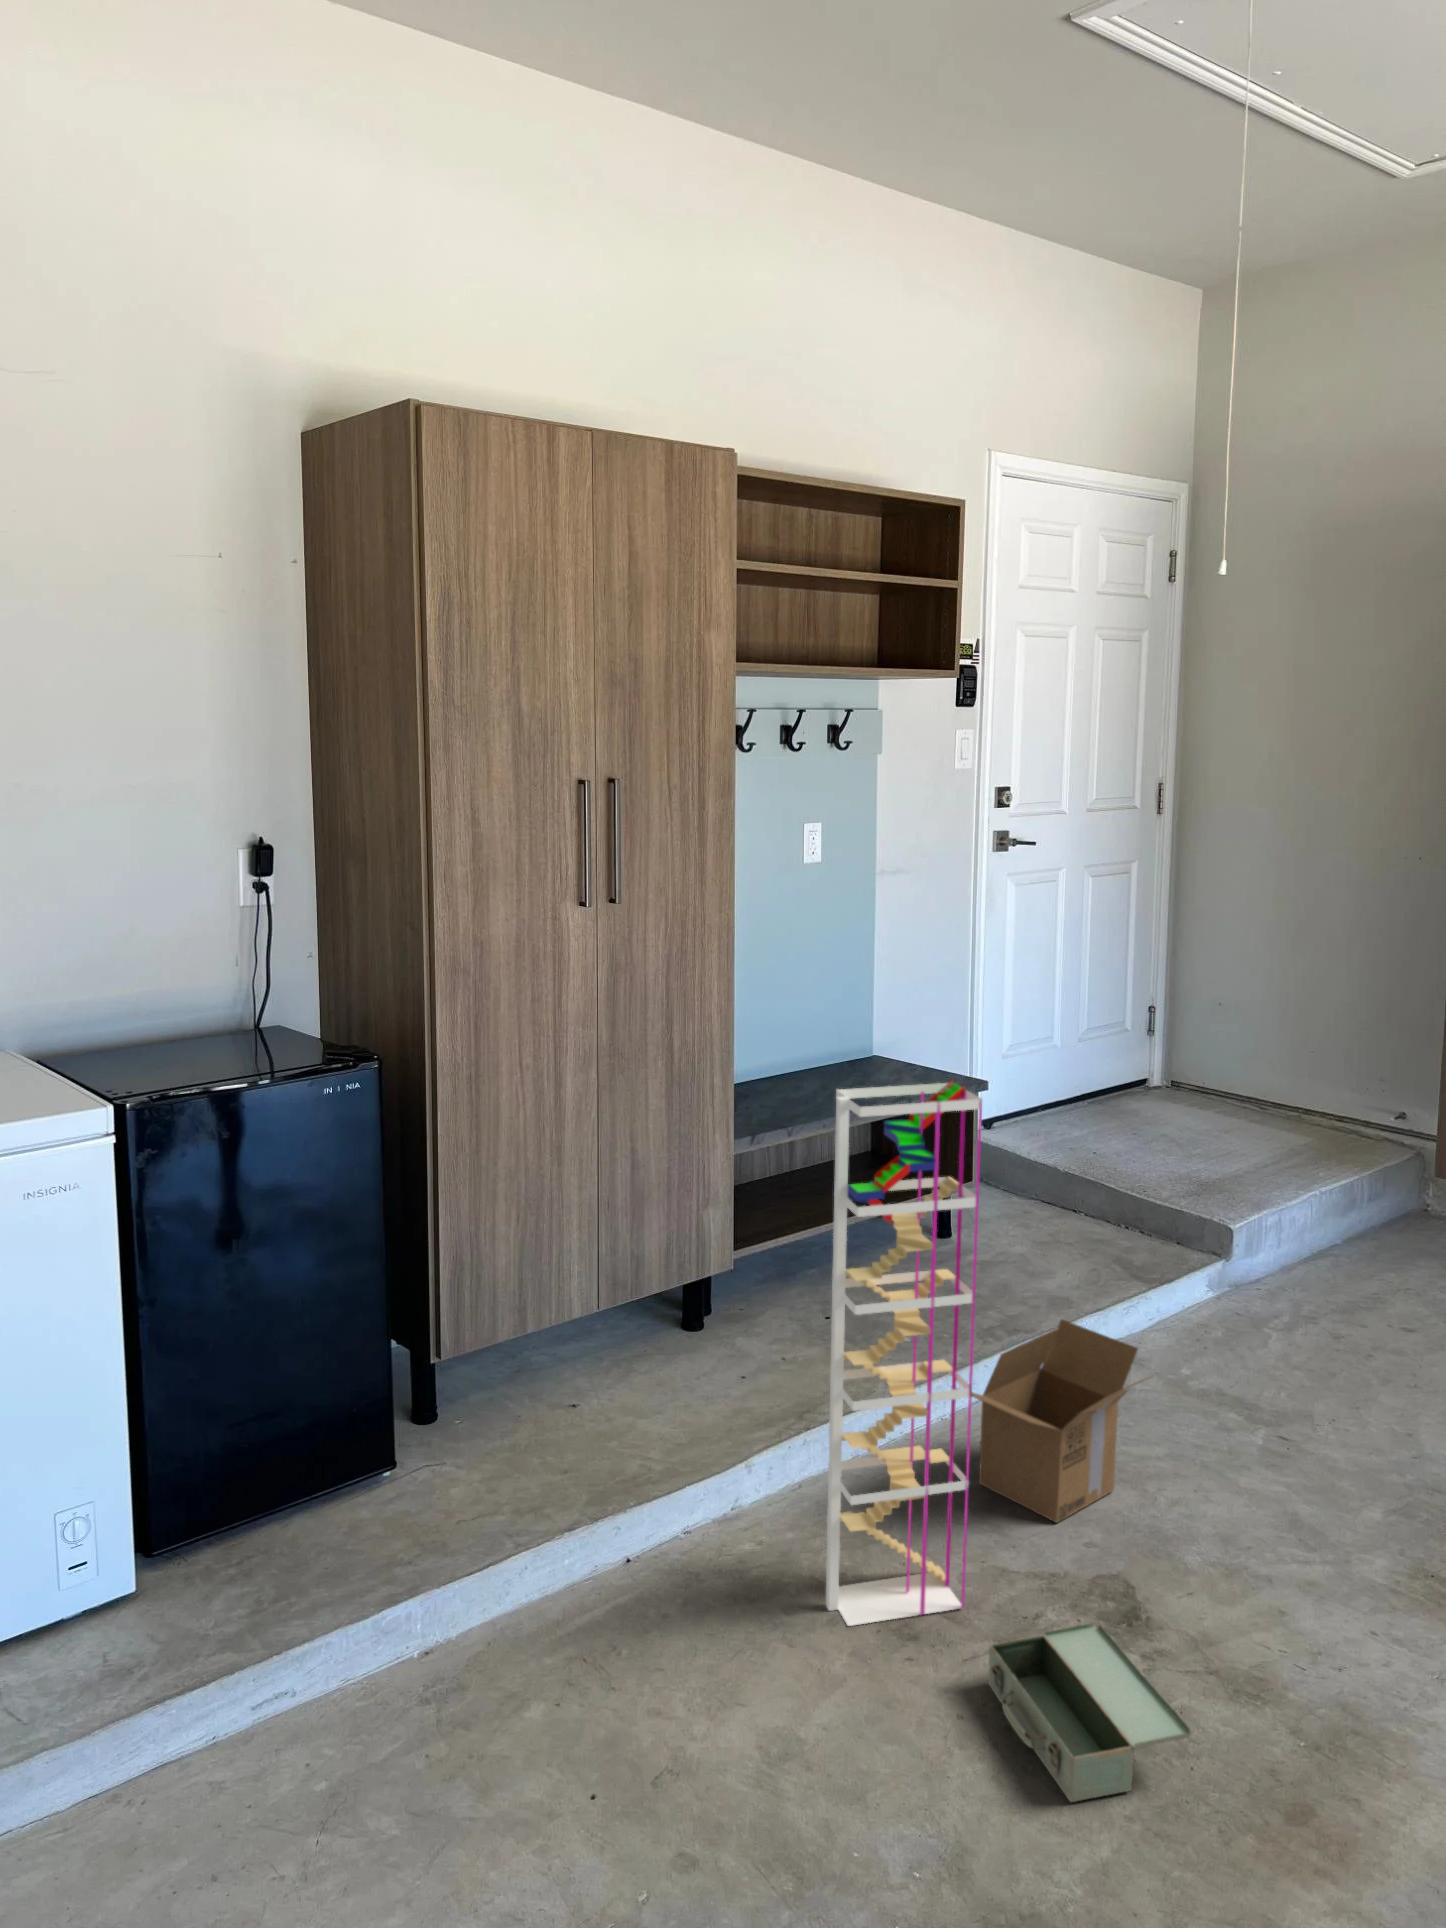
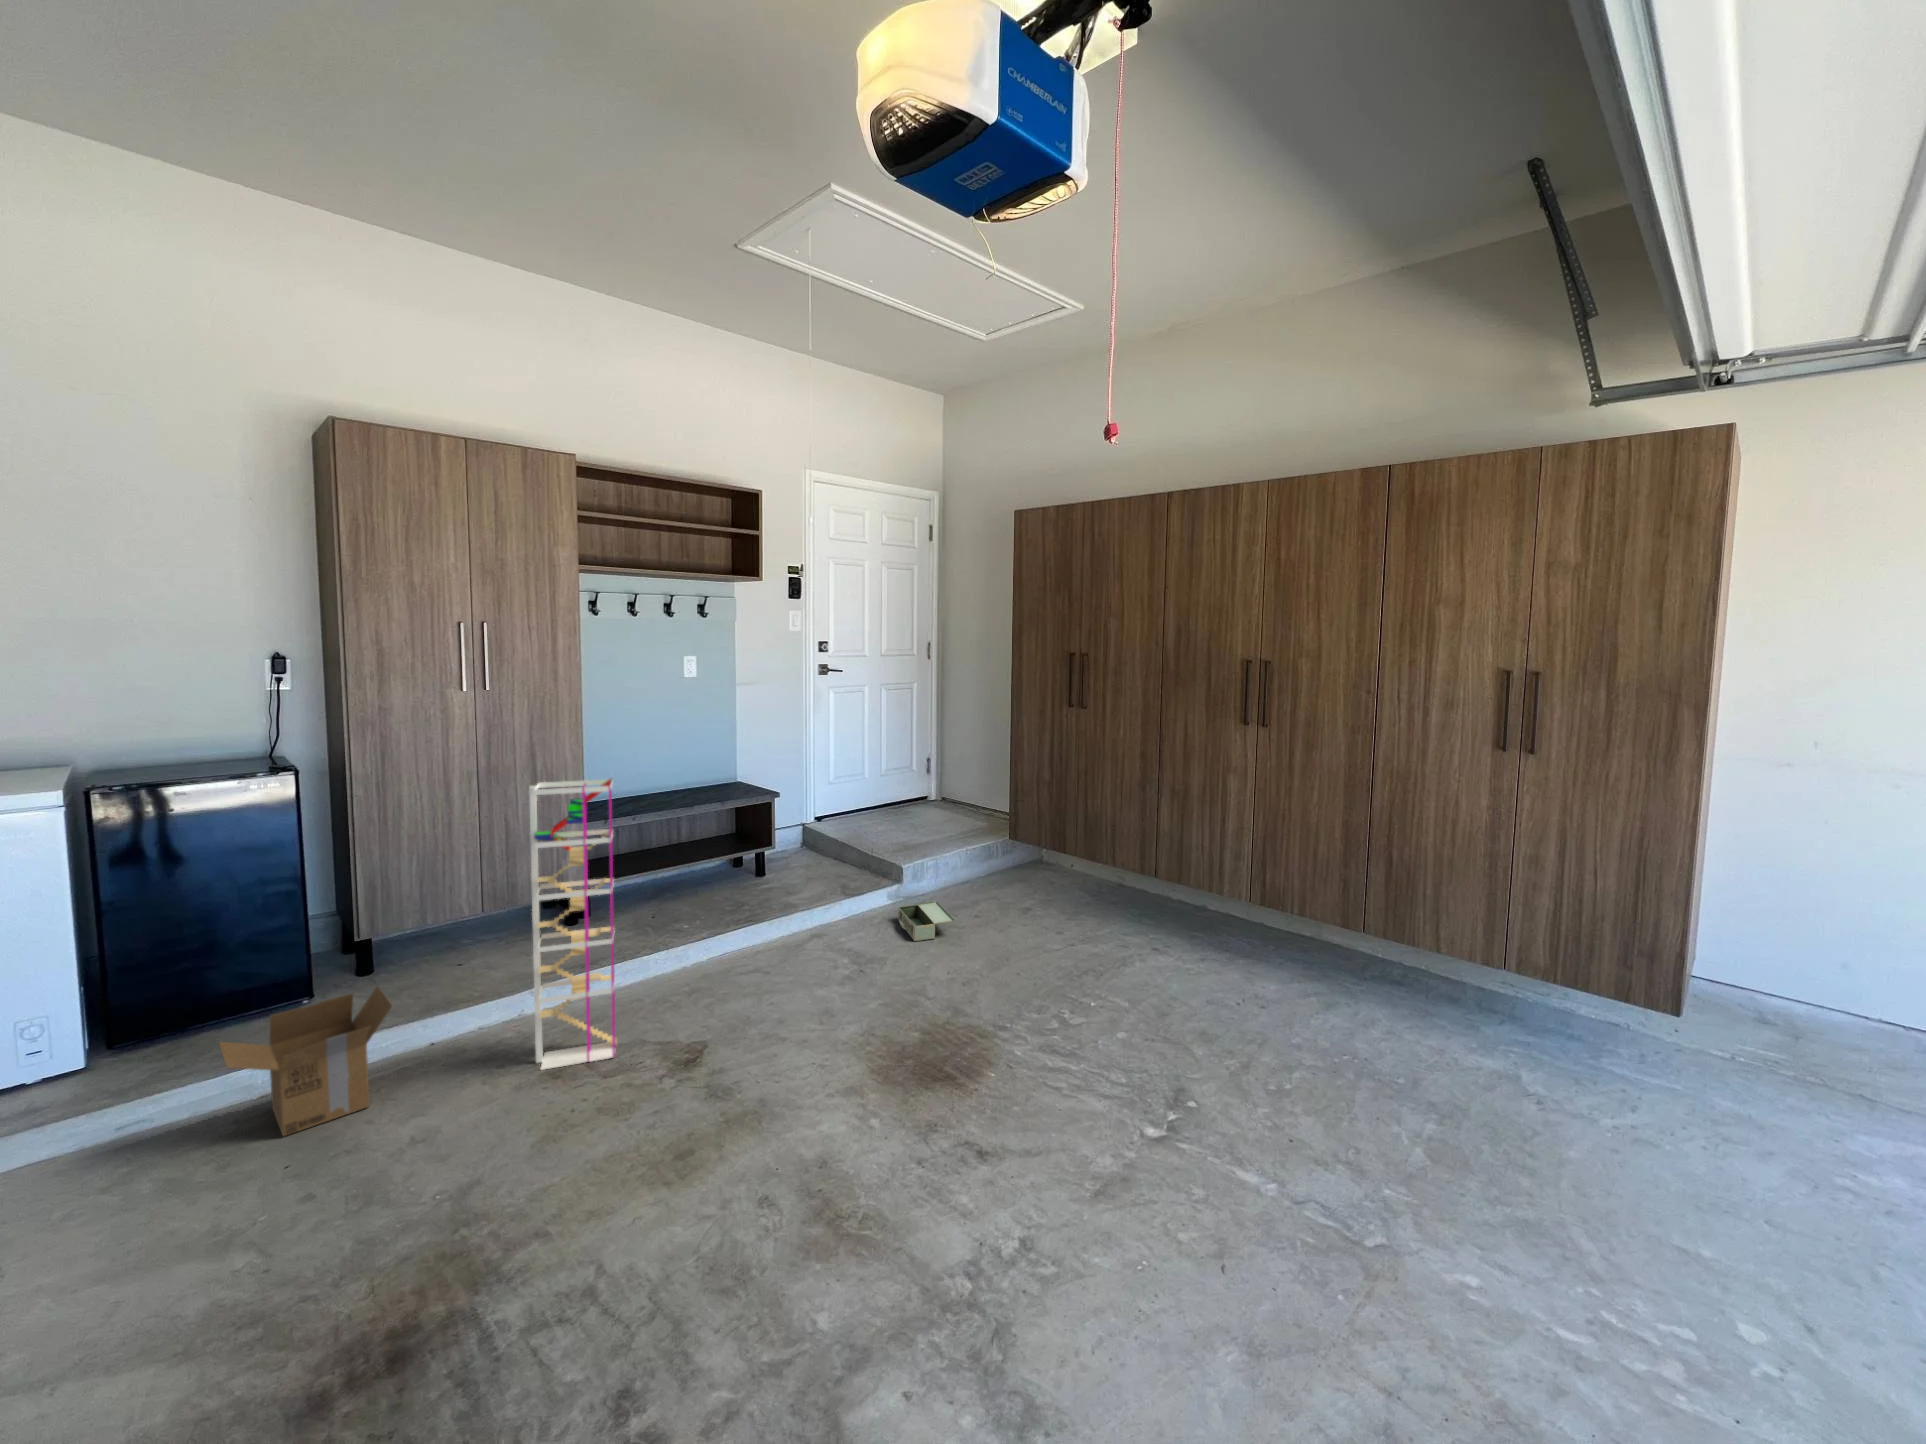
cardboard box: present [956,1320,1150,1523] -> present [219,987,392,1137]
toolbox: present [988,1624,1191,1802] -> present [898,901,954,941]

